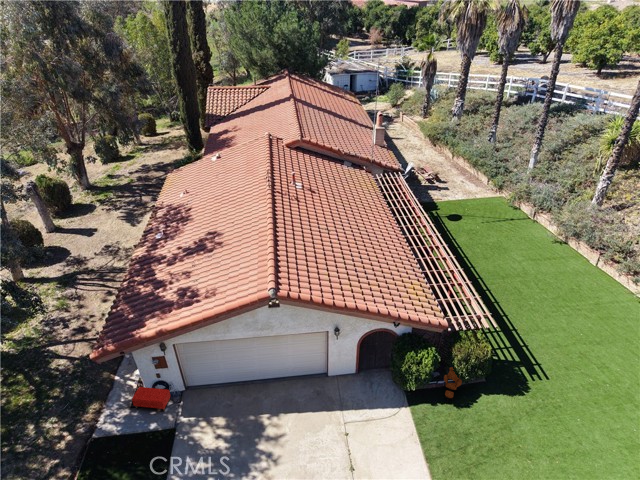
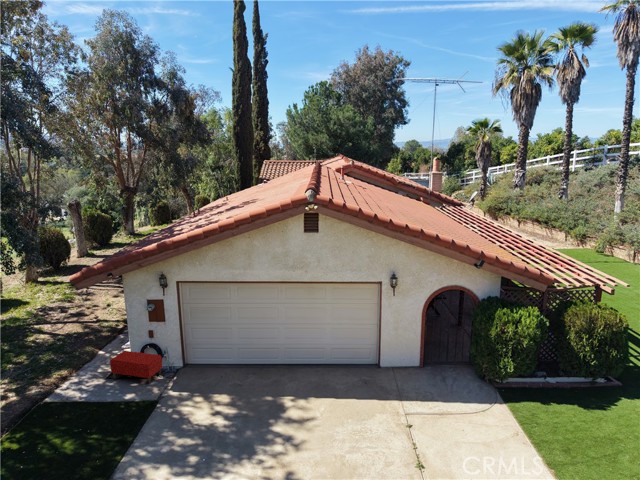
lounge chair: present [444,367,462,402] -> none [558,355,589,404]

